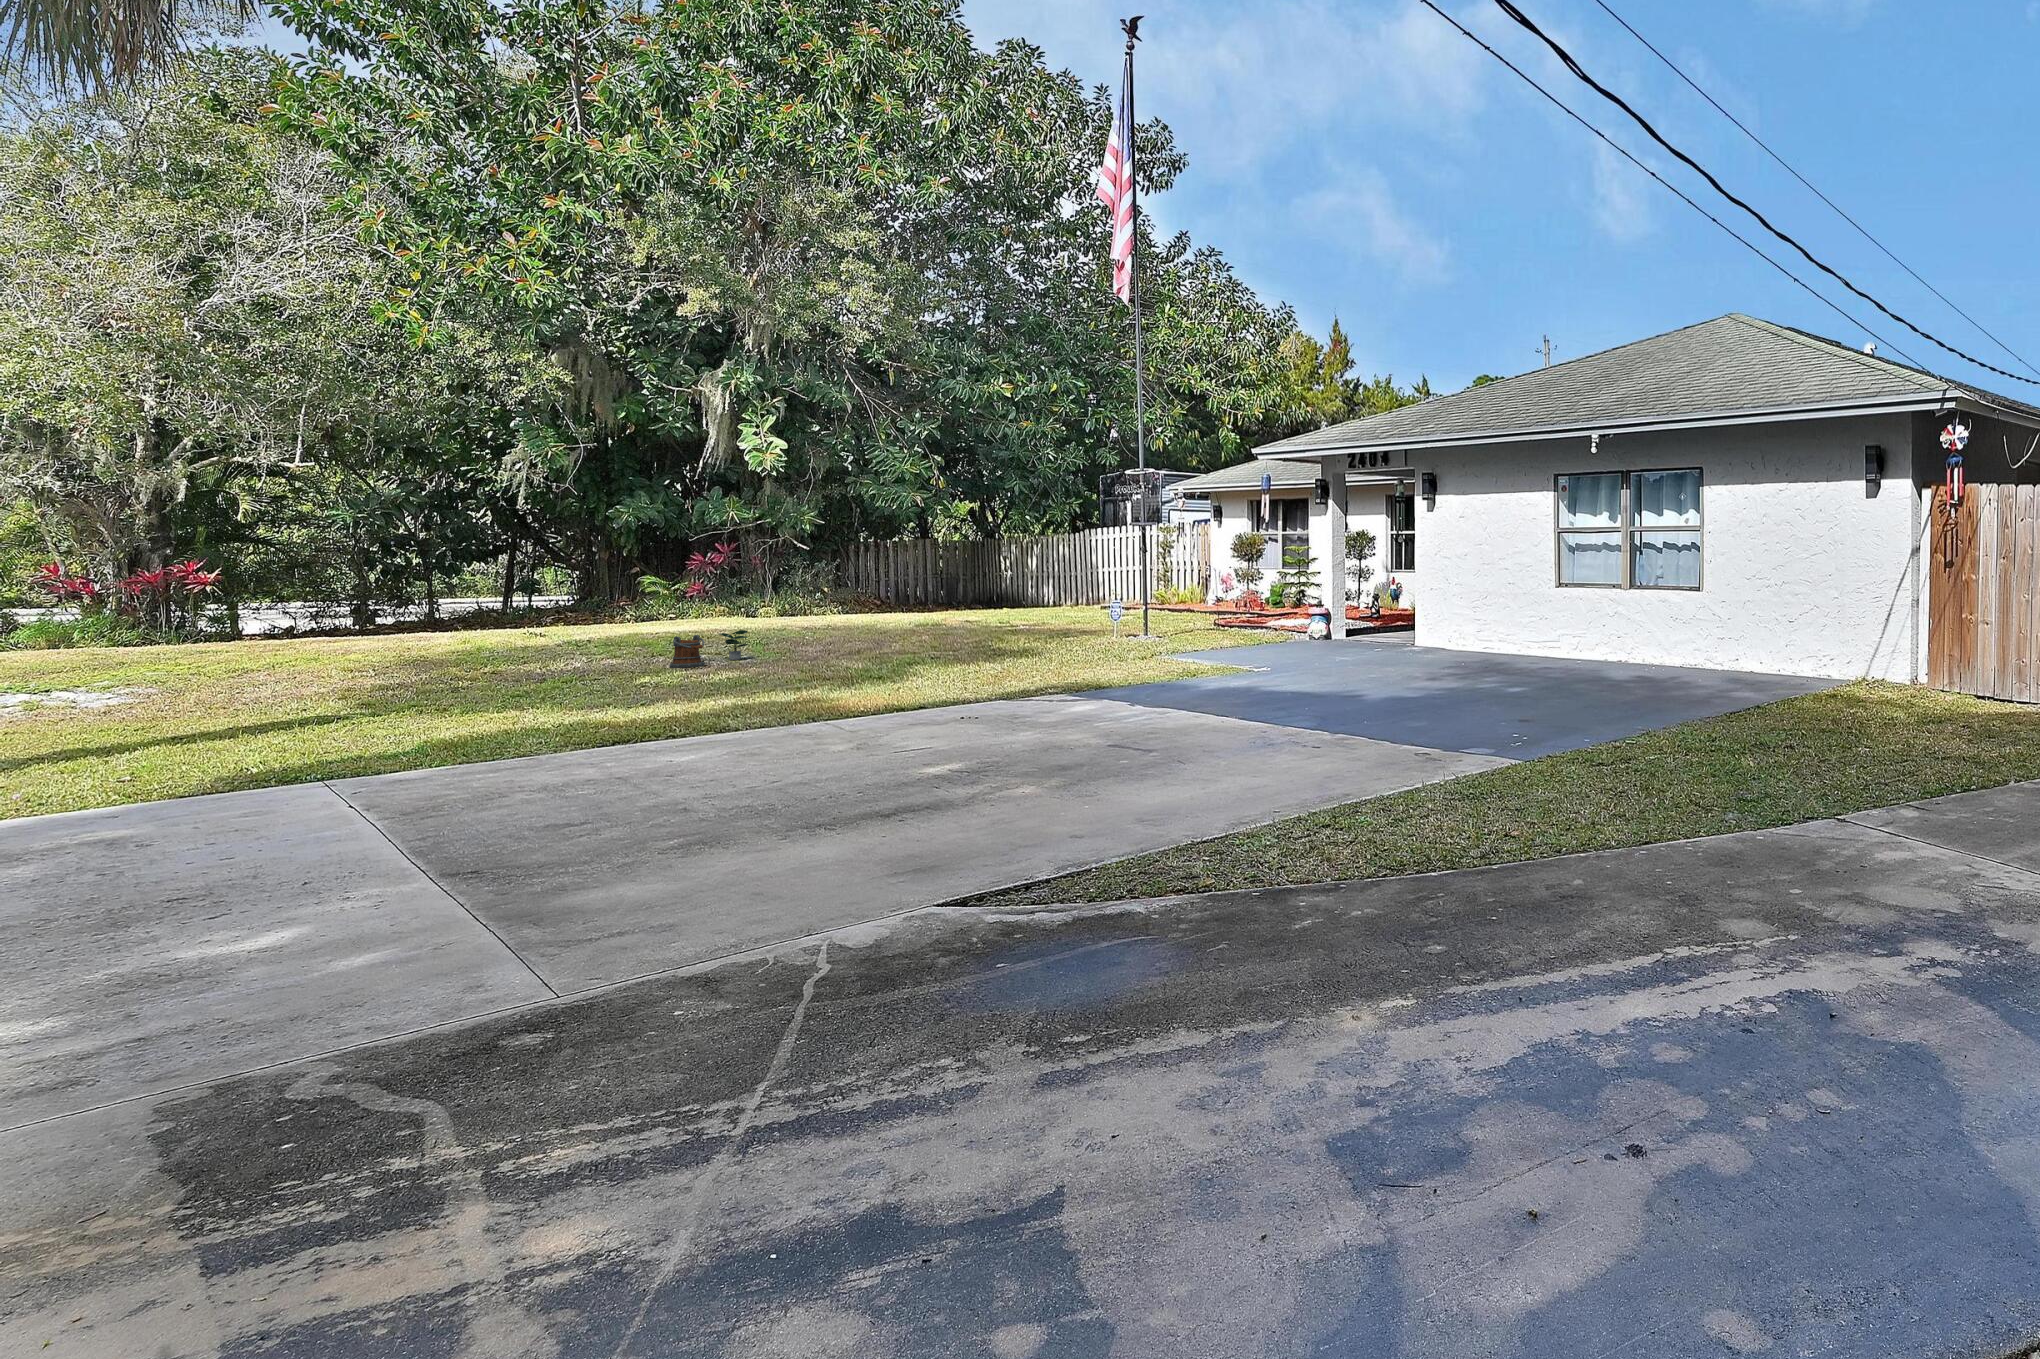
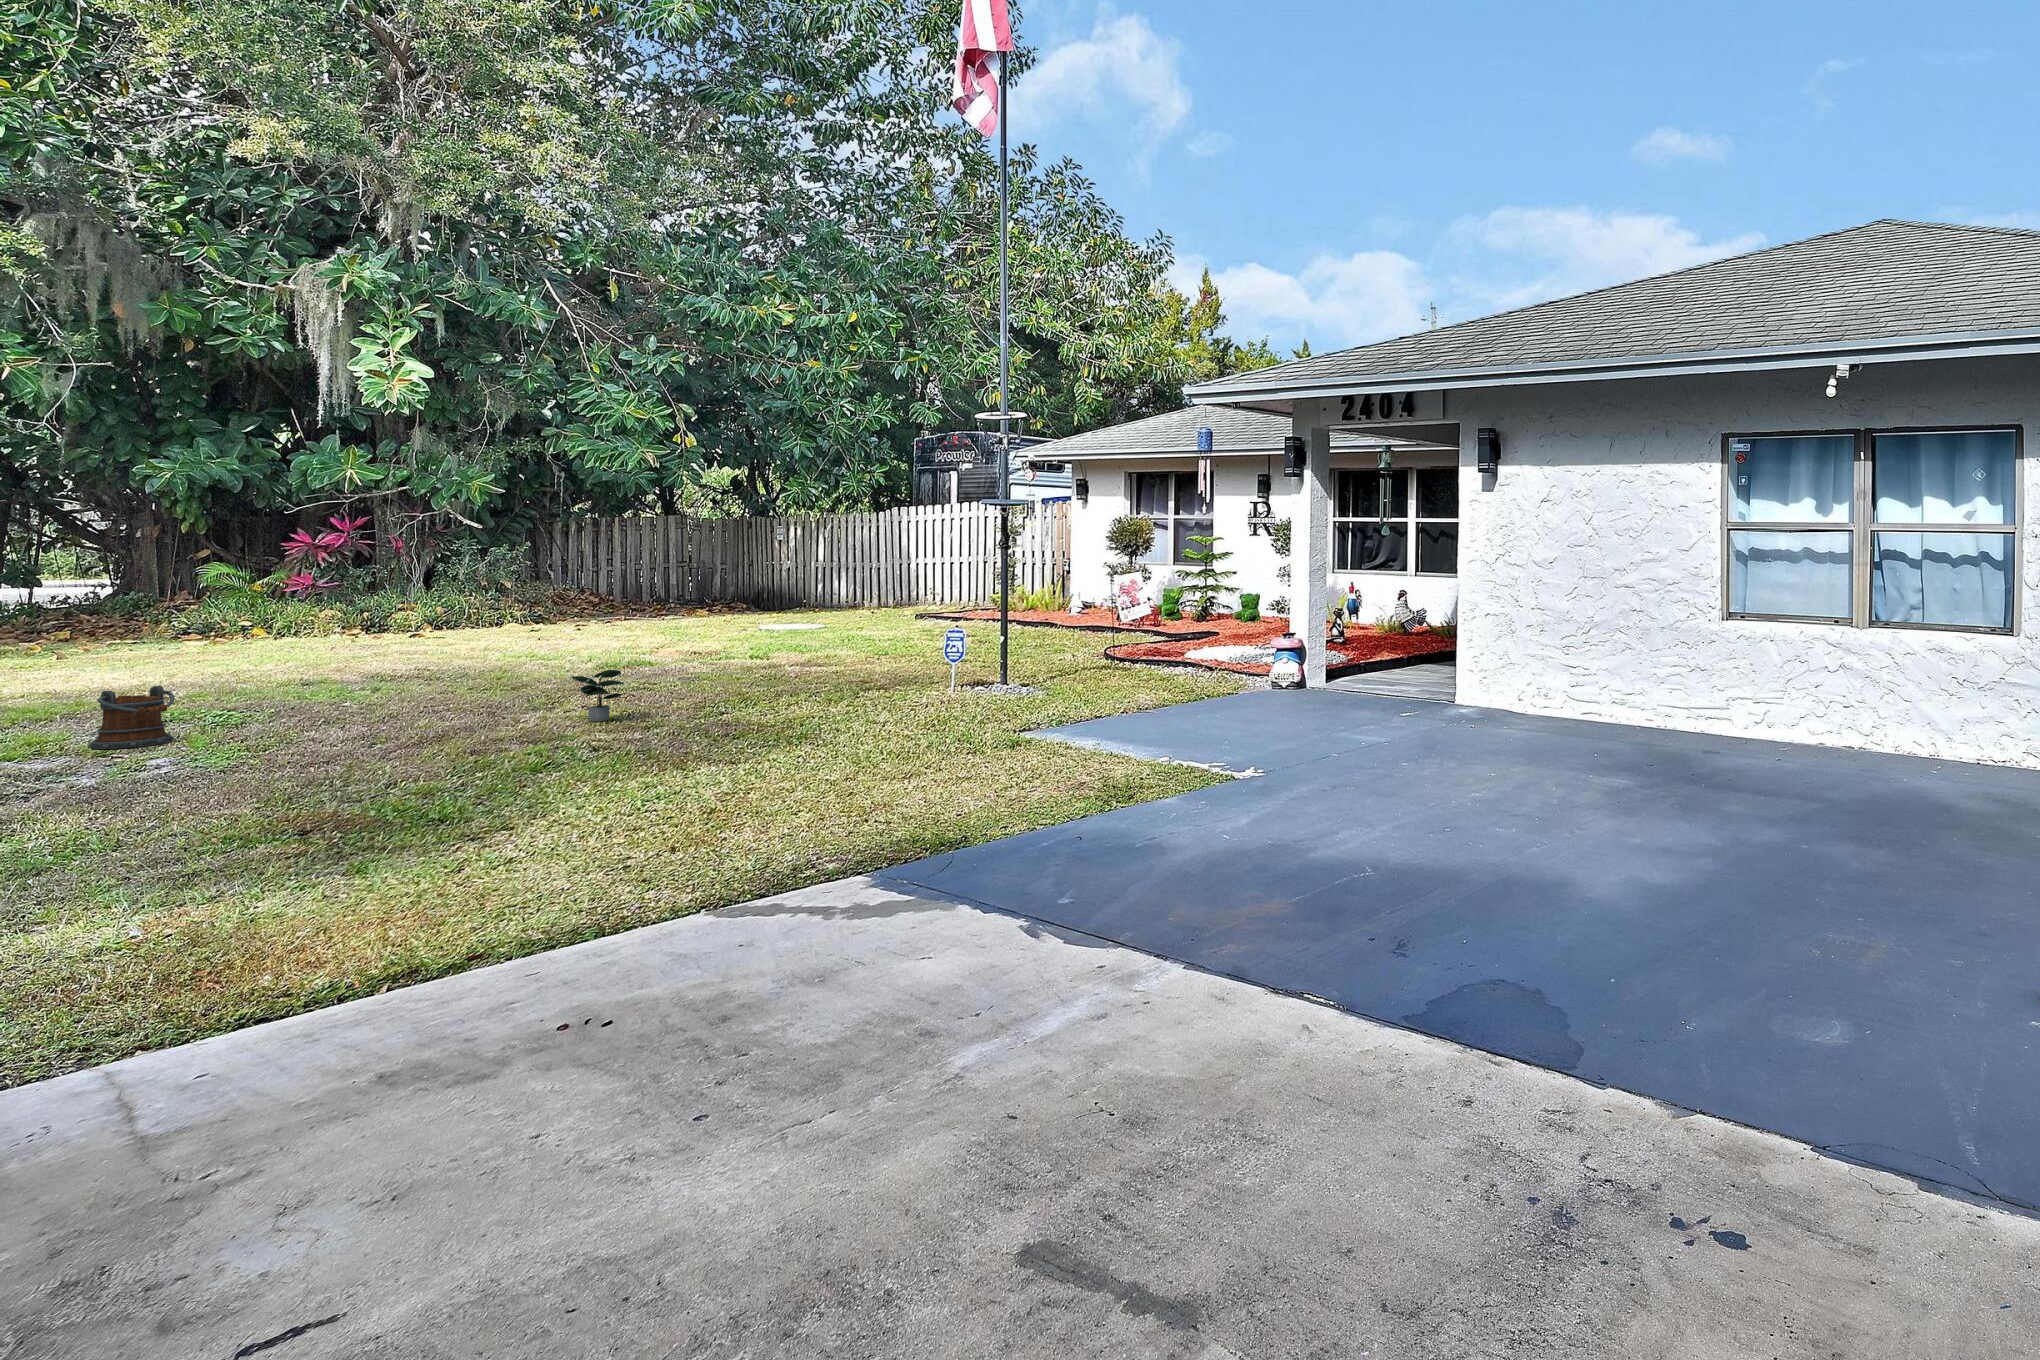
potted plant: present [719,630,748,660] -> present [571,670,624,722]

